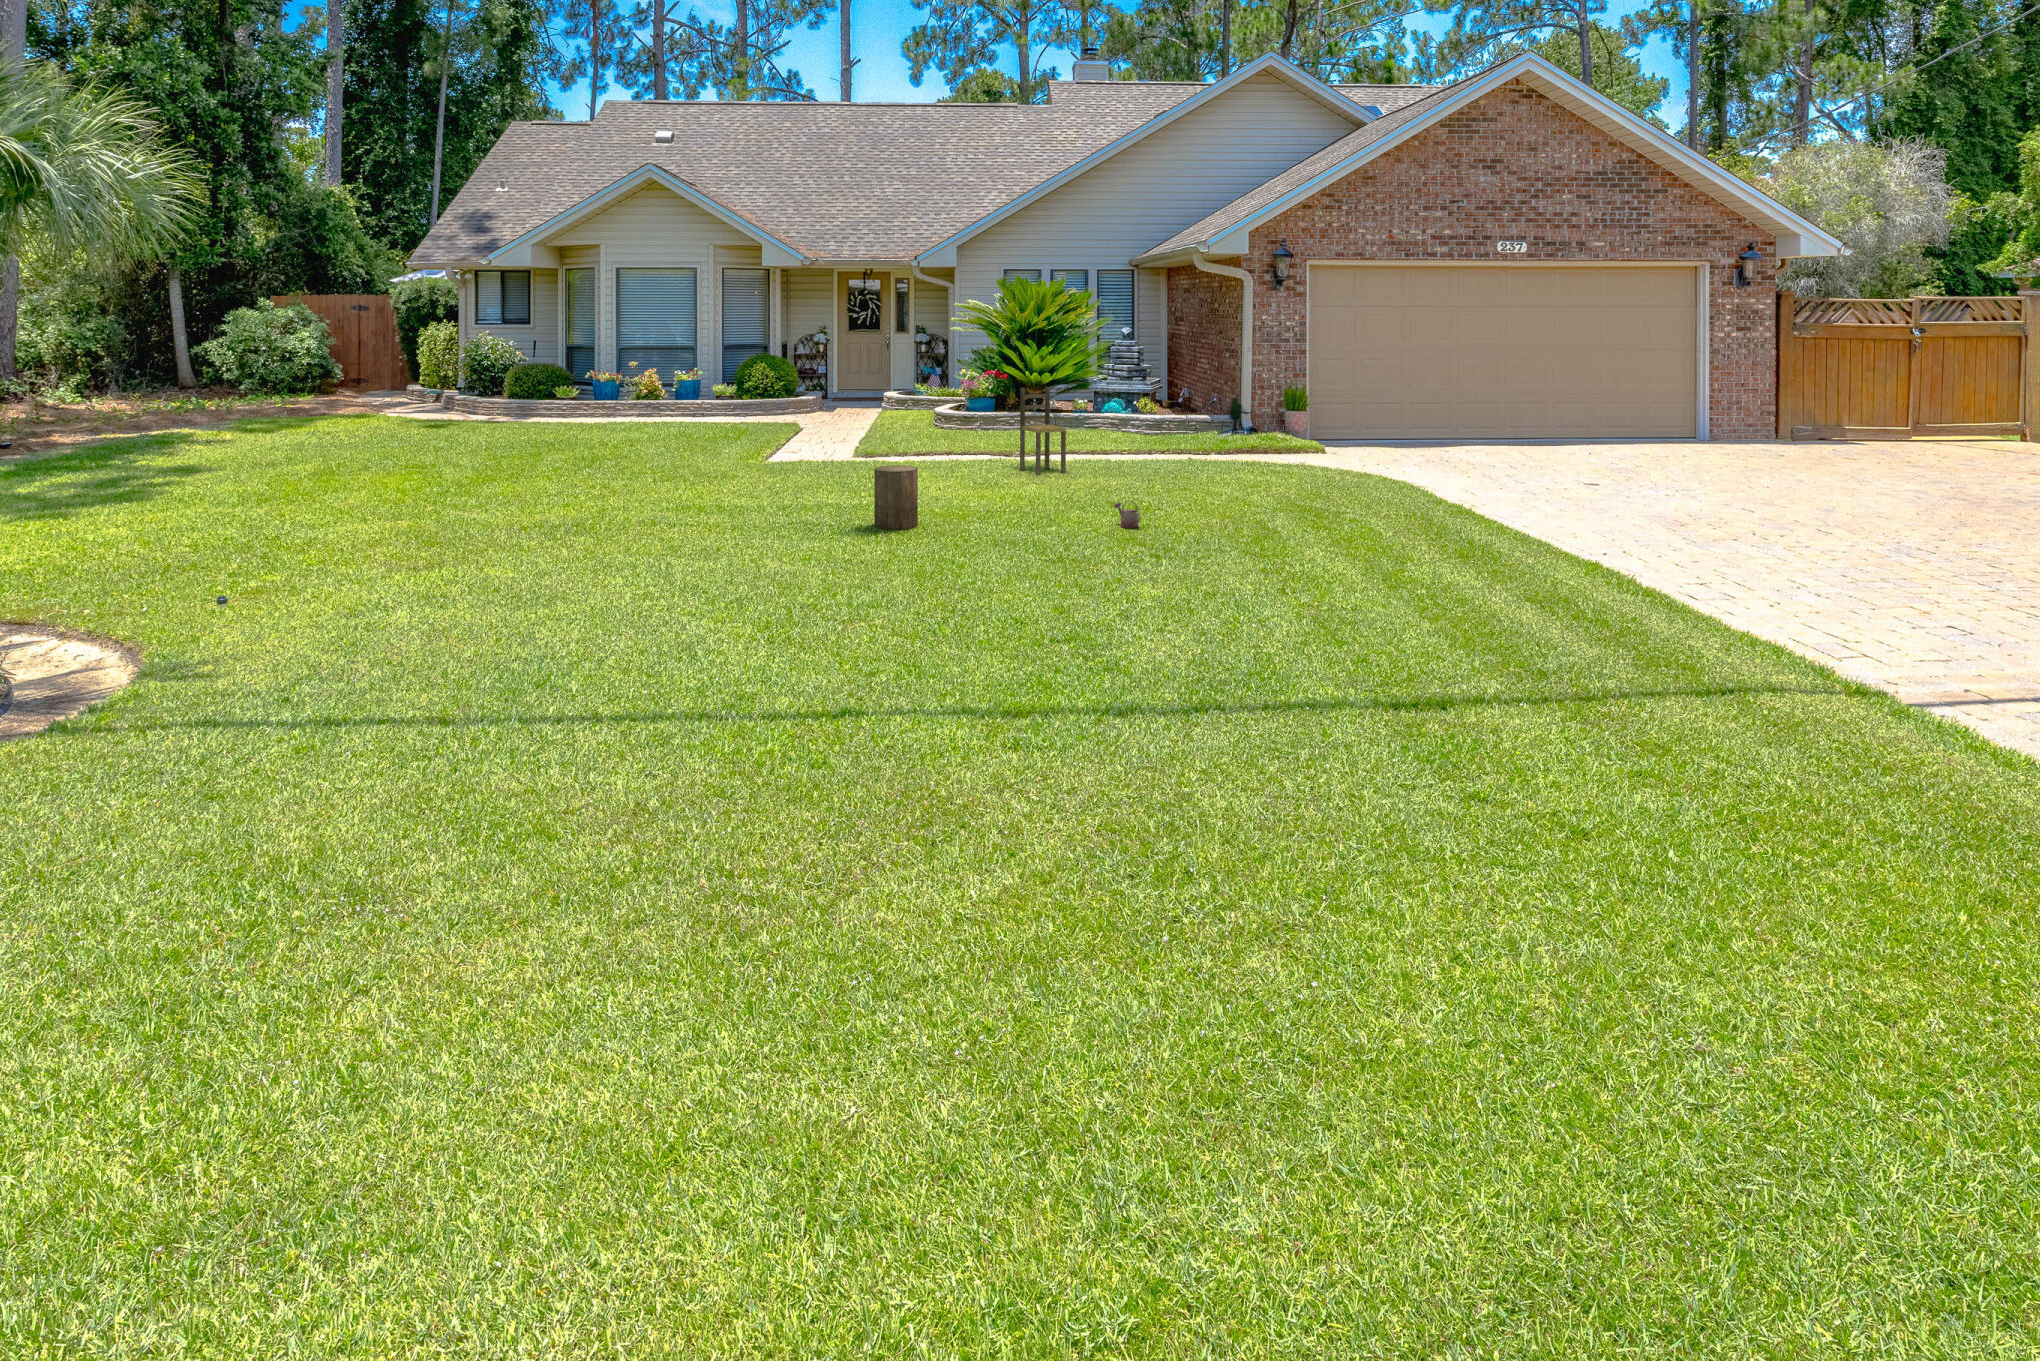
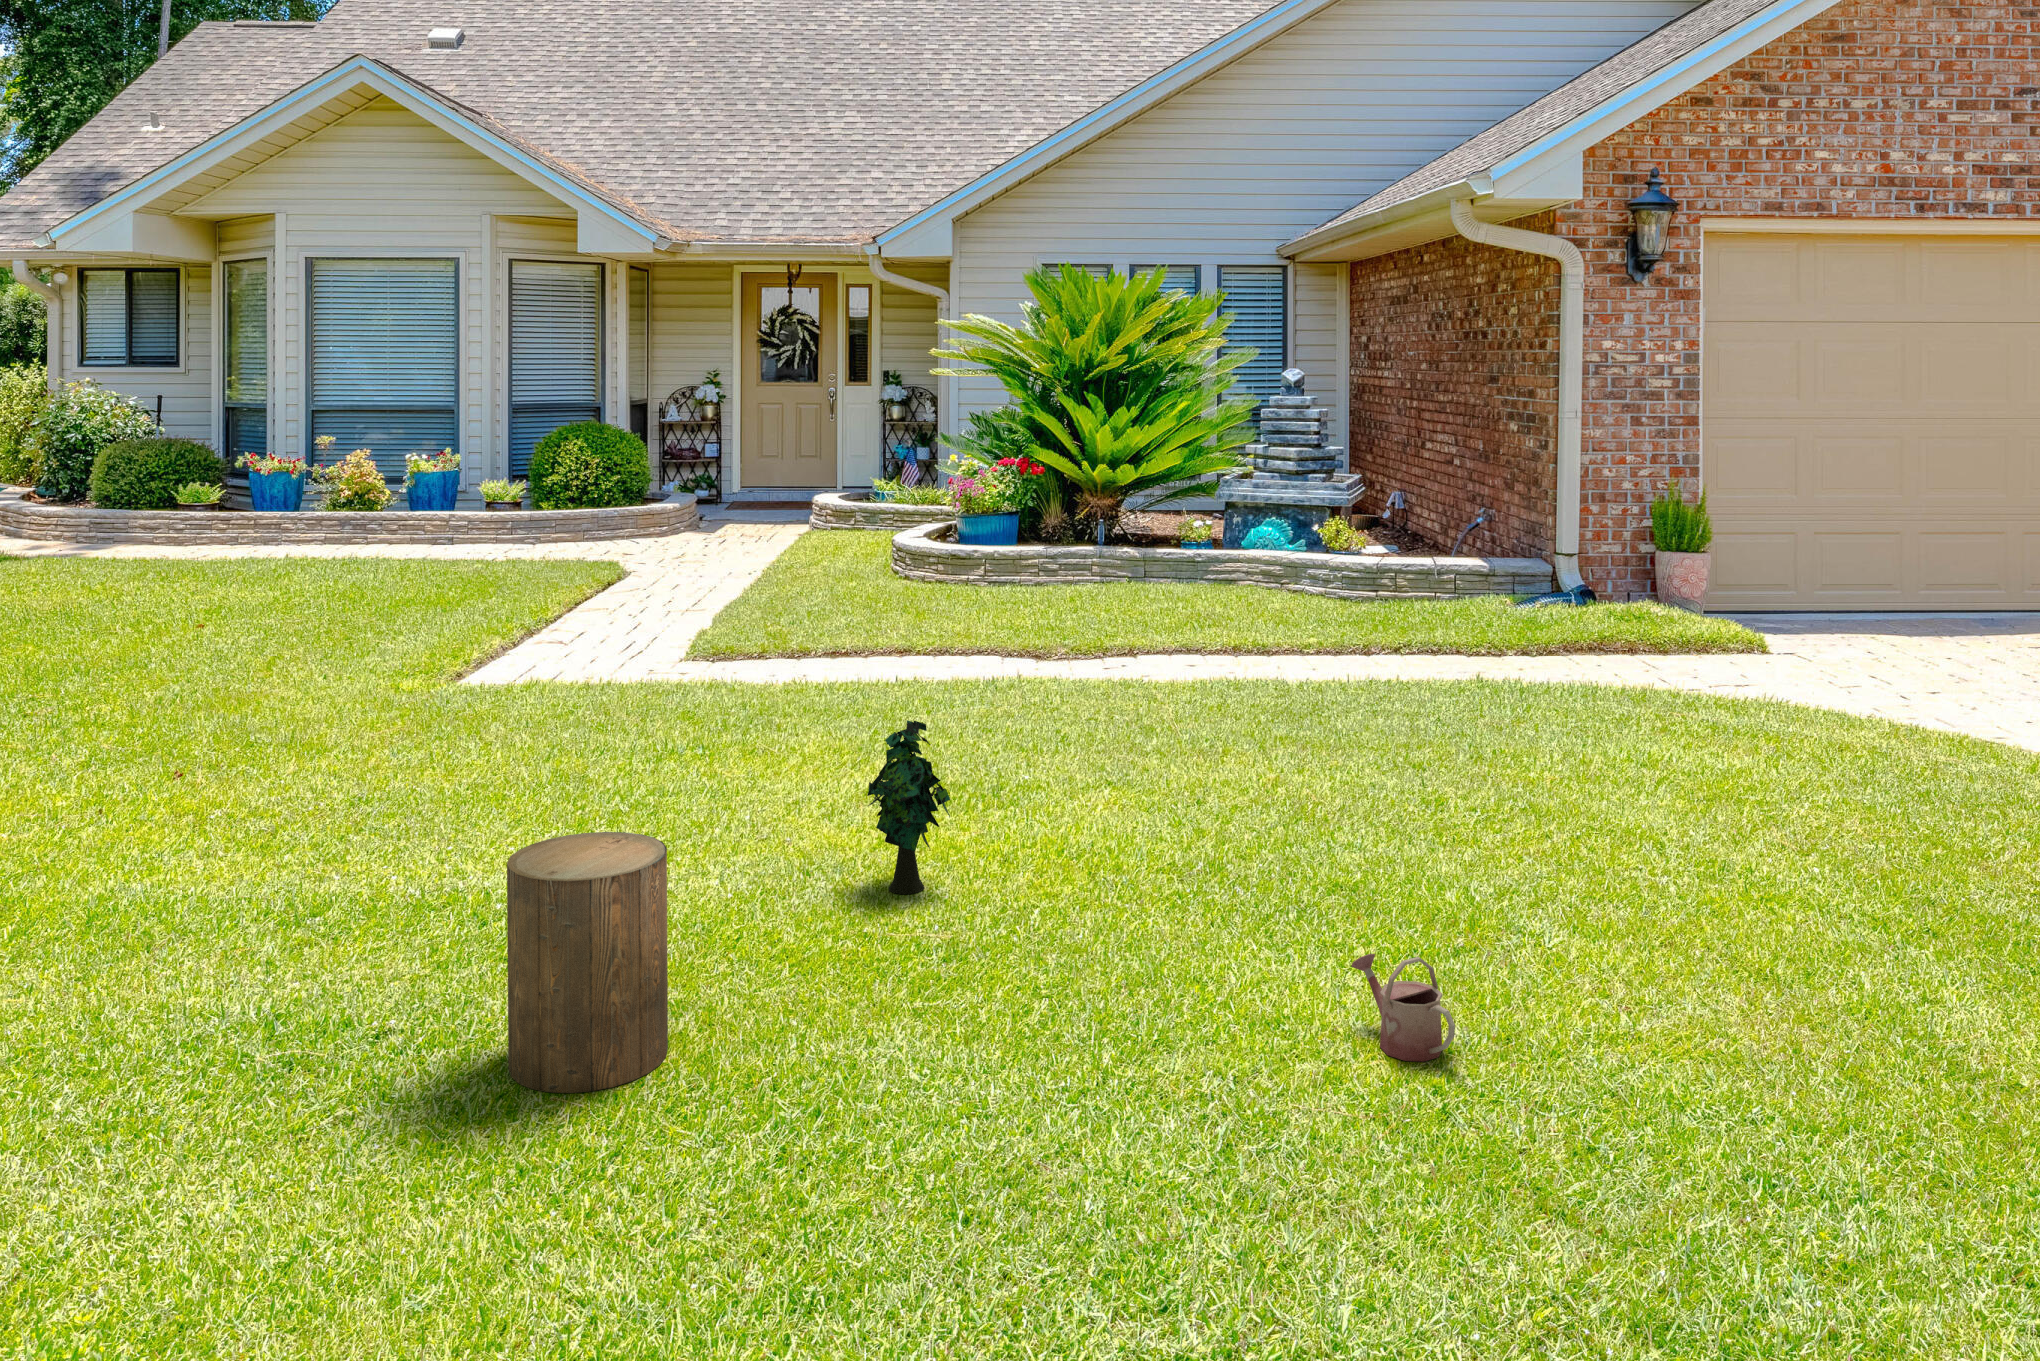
chair: present [1020,387,1066,475] -> none [1056,511,1171,742]
decorative plant: present [1226,396,1246,433] -> present [867,720,950,894]

